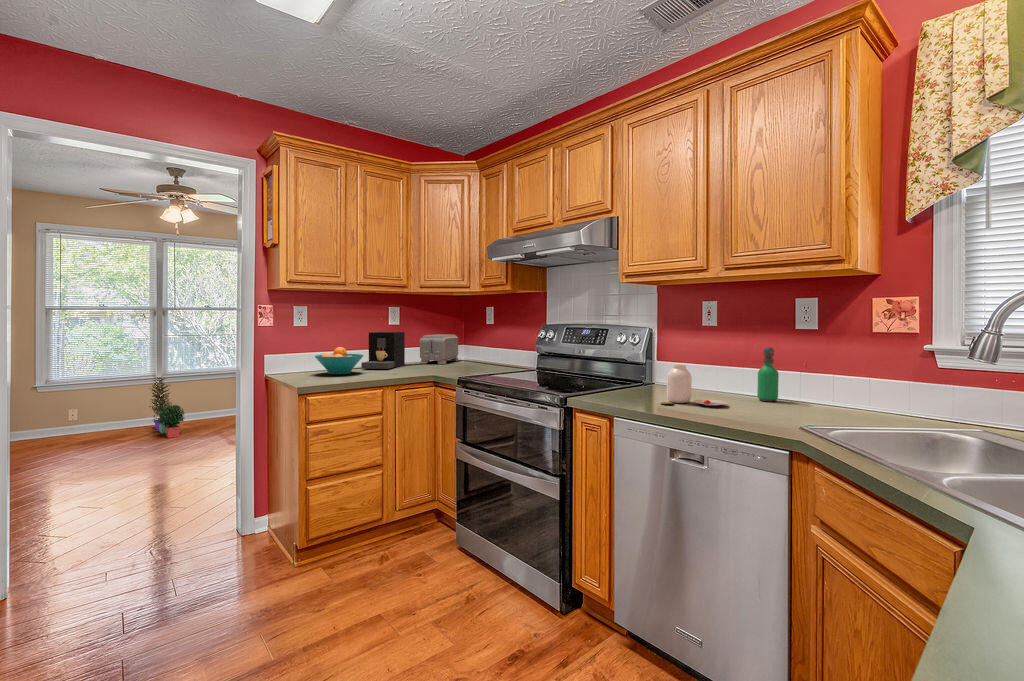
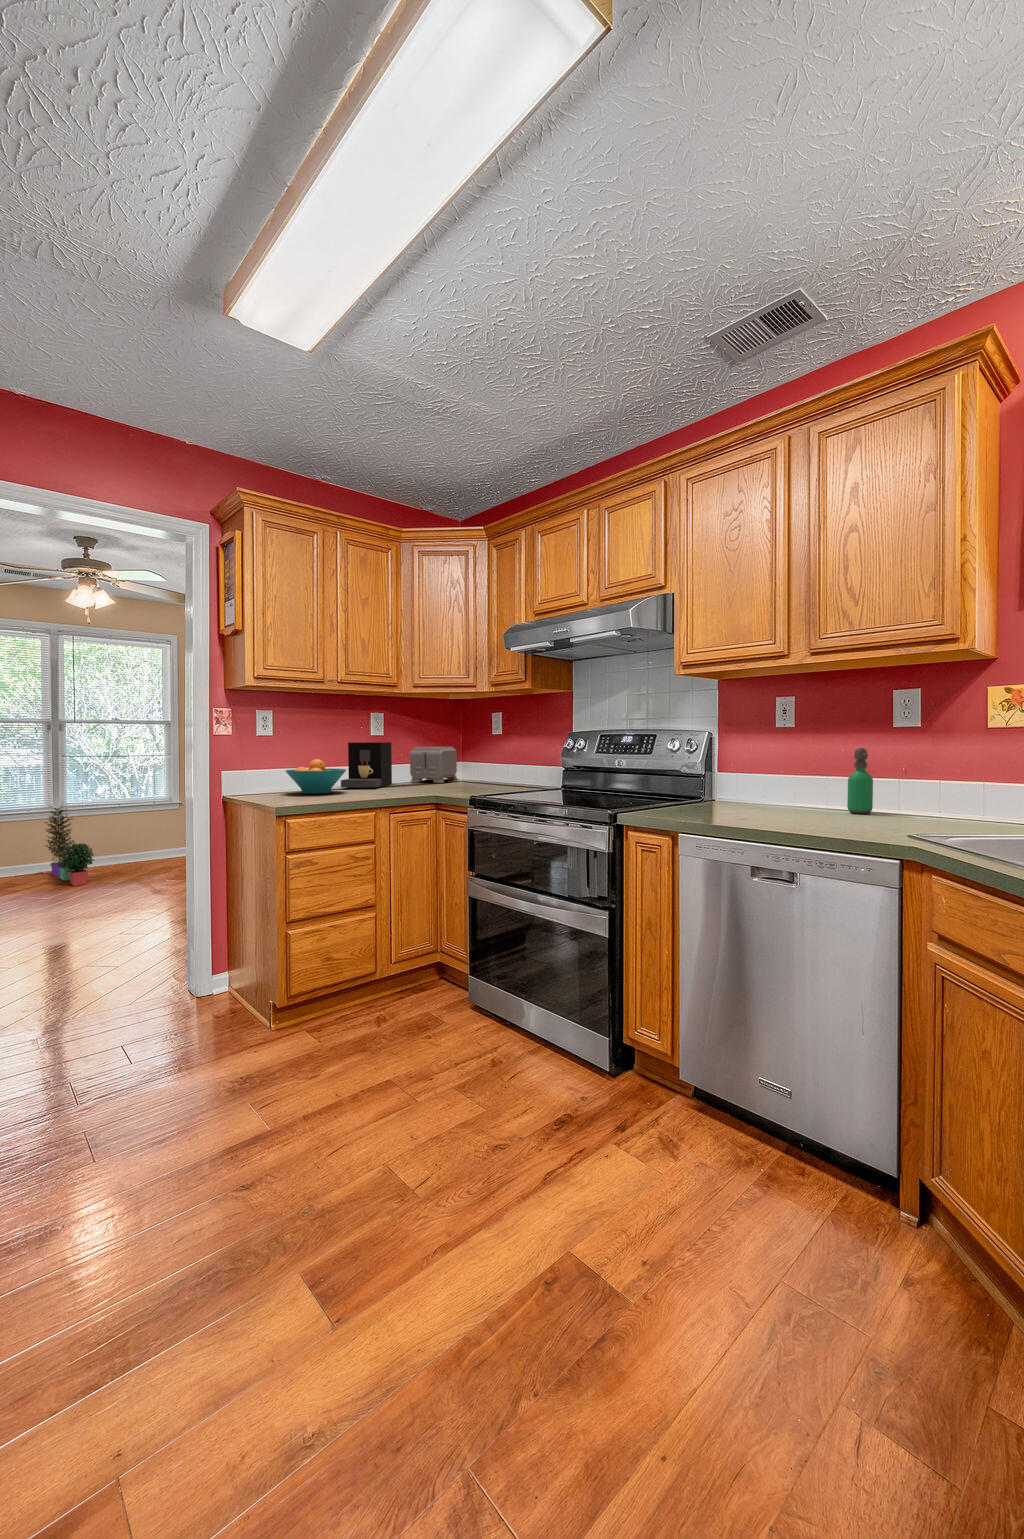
jar: present [661,364,728,406] -> none [733,770,816,818]

